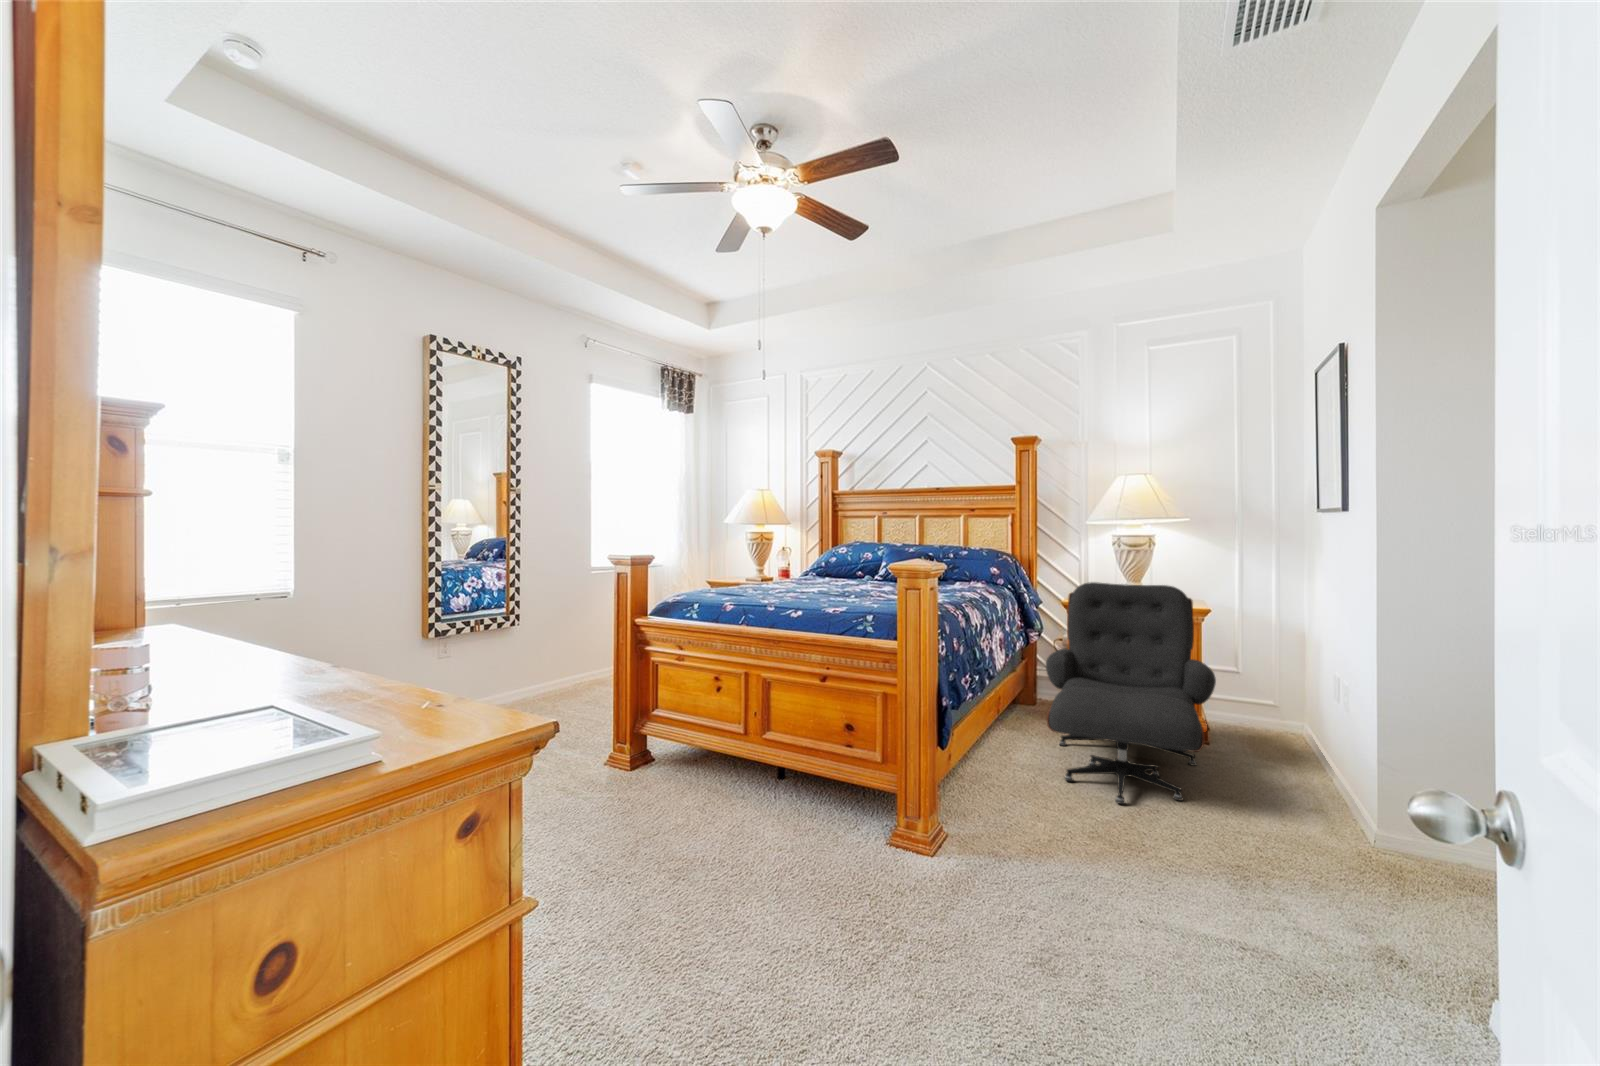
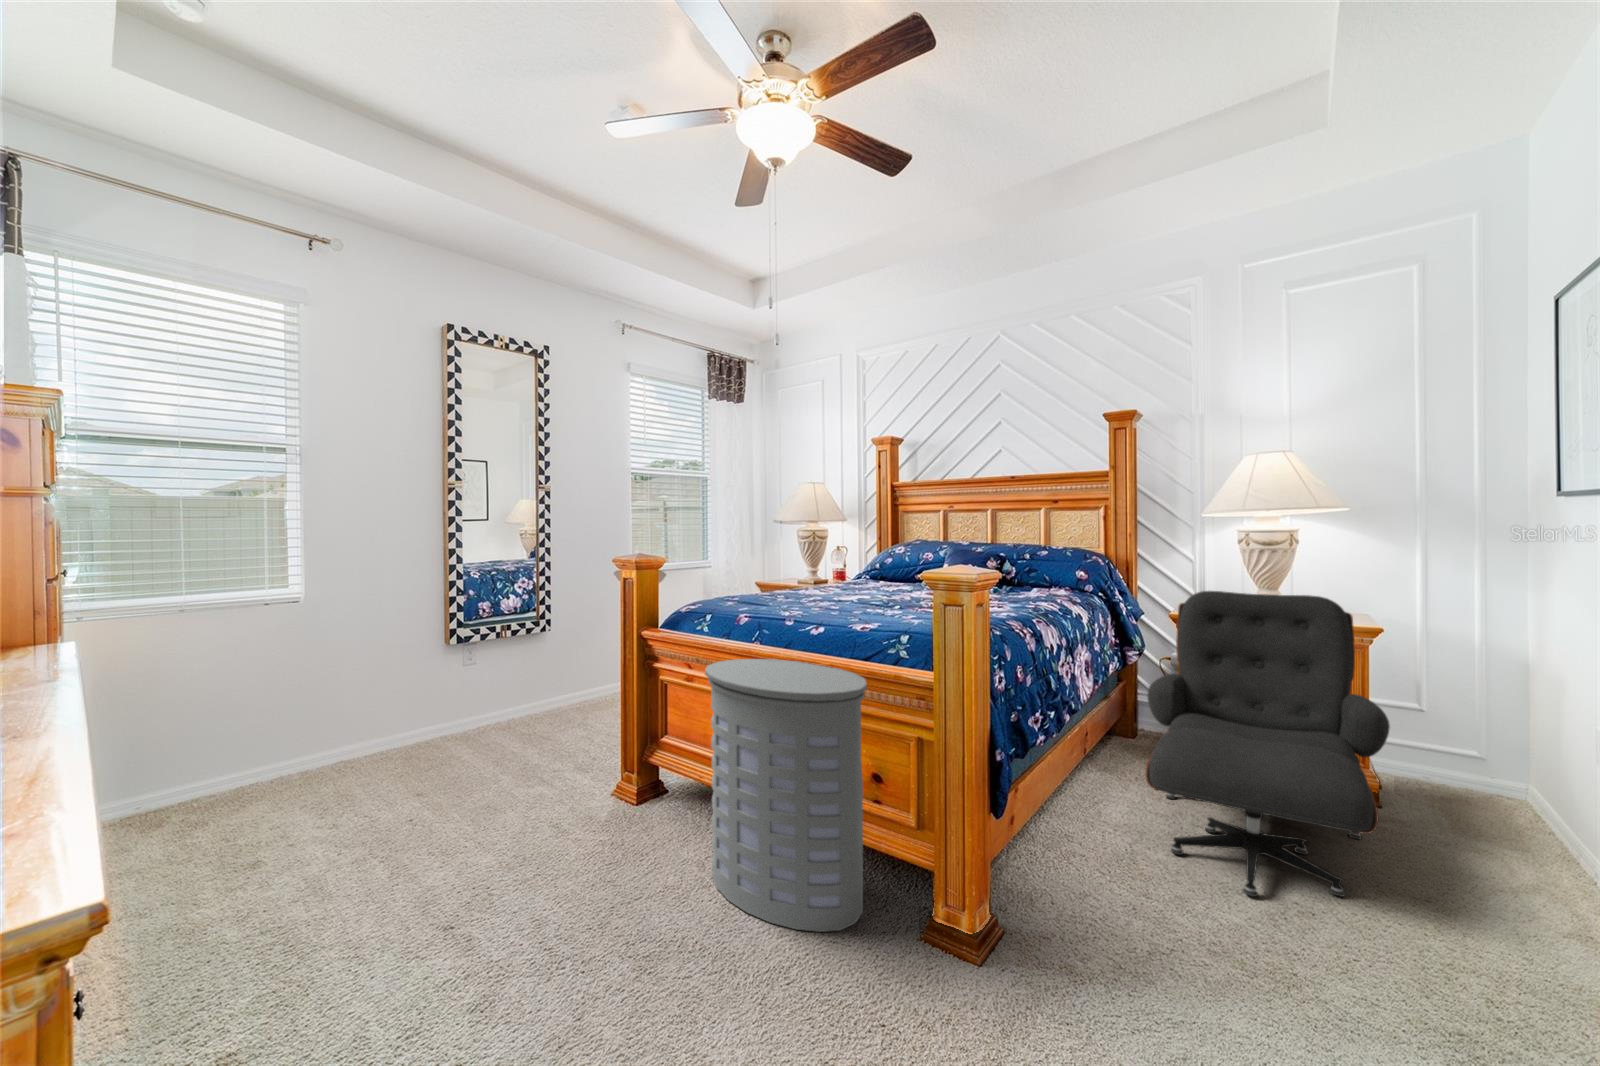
laundry hamper: none [709,637,846,845] -> present [705,659,867,932]

